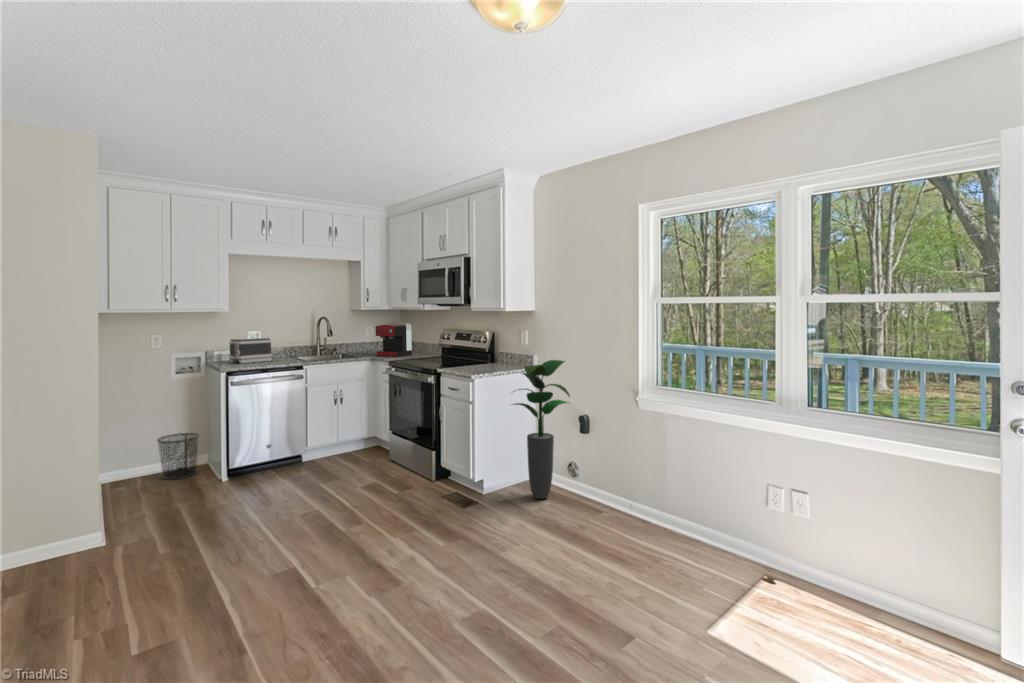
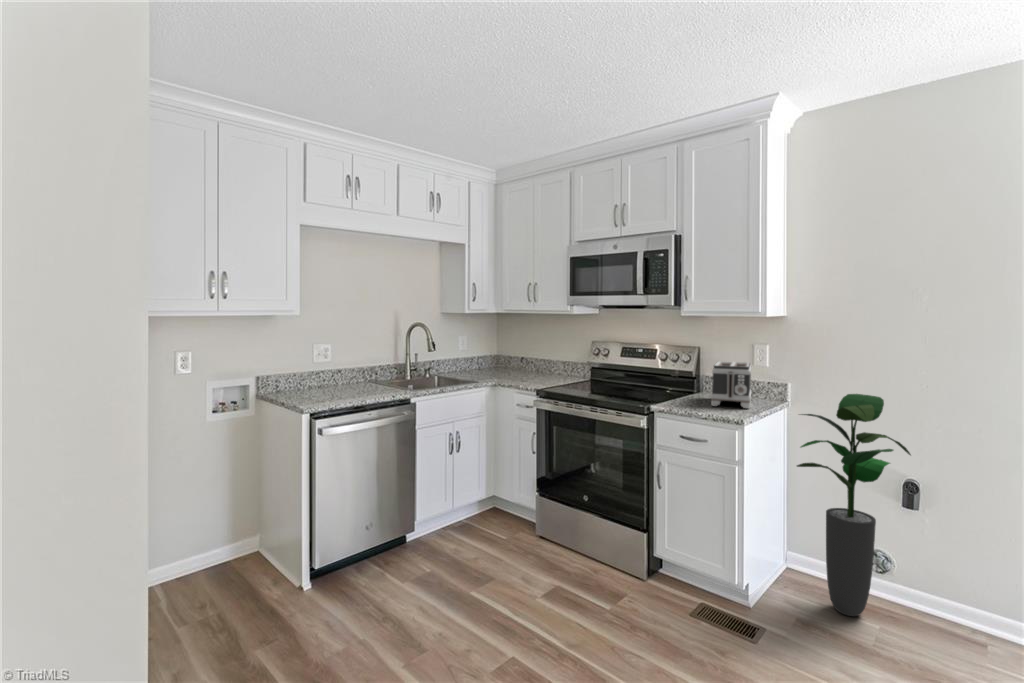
coffee maker: present [376,322,412,357] -> none [489,329,533,380]
toaster: present [229,338,272,363] -> present [711,361,751,408]
waste bin: present [157,433,199,479] -> none [189,507,256,590]

